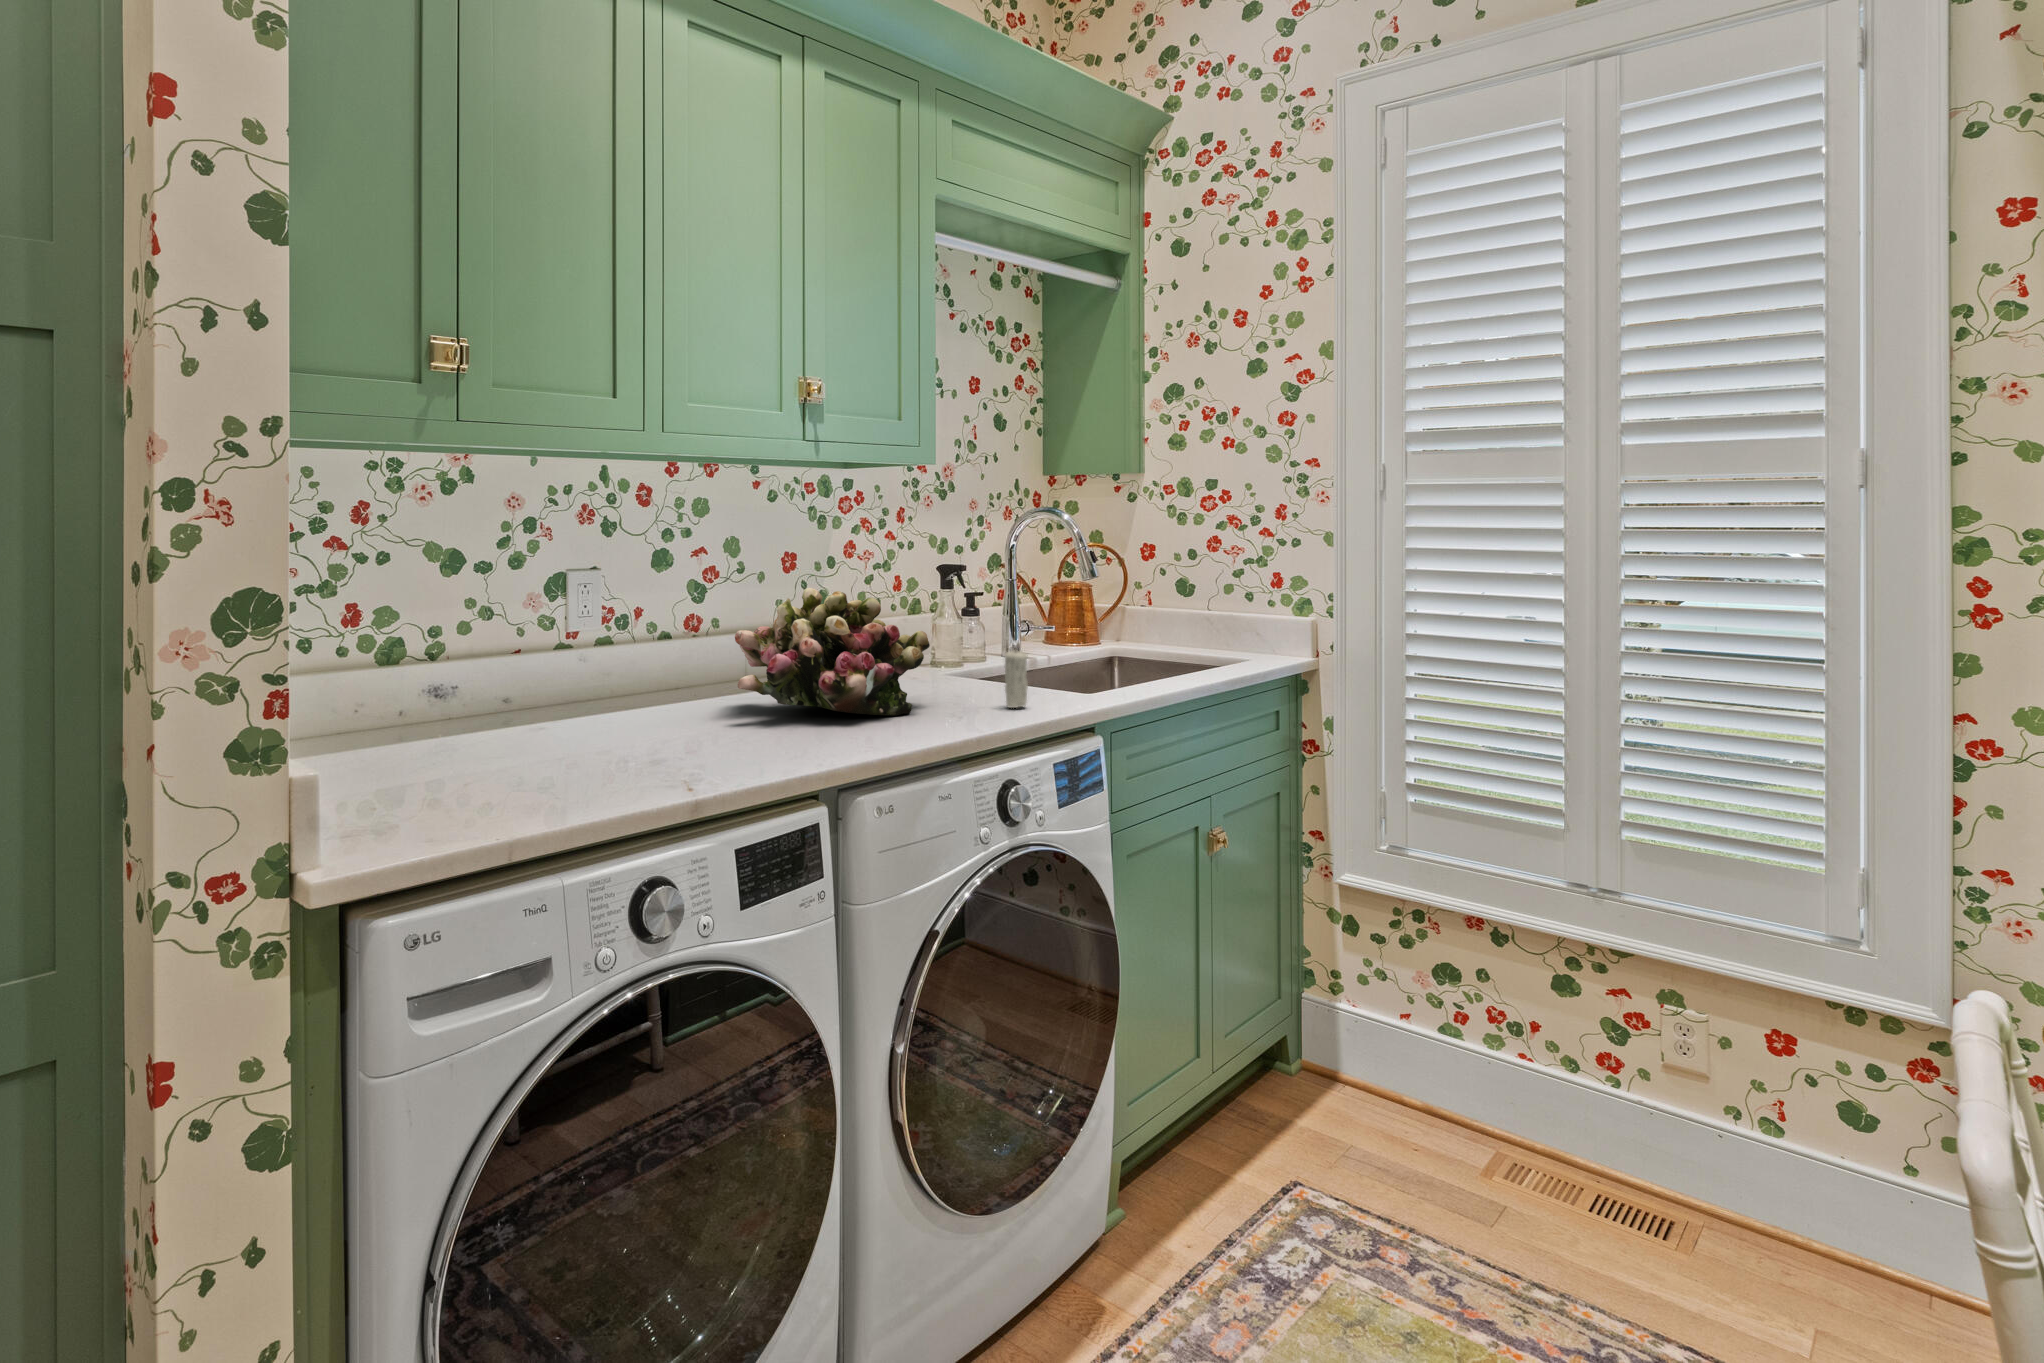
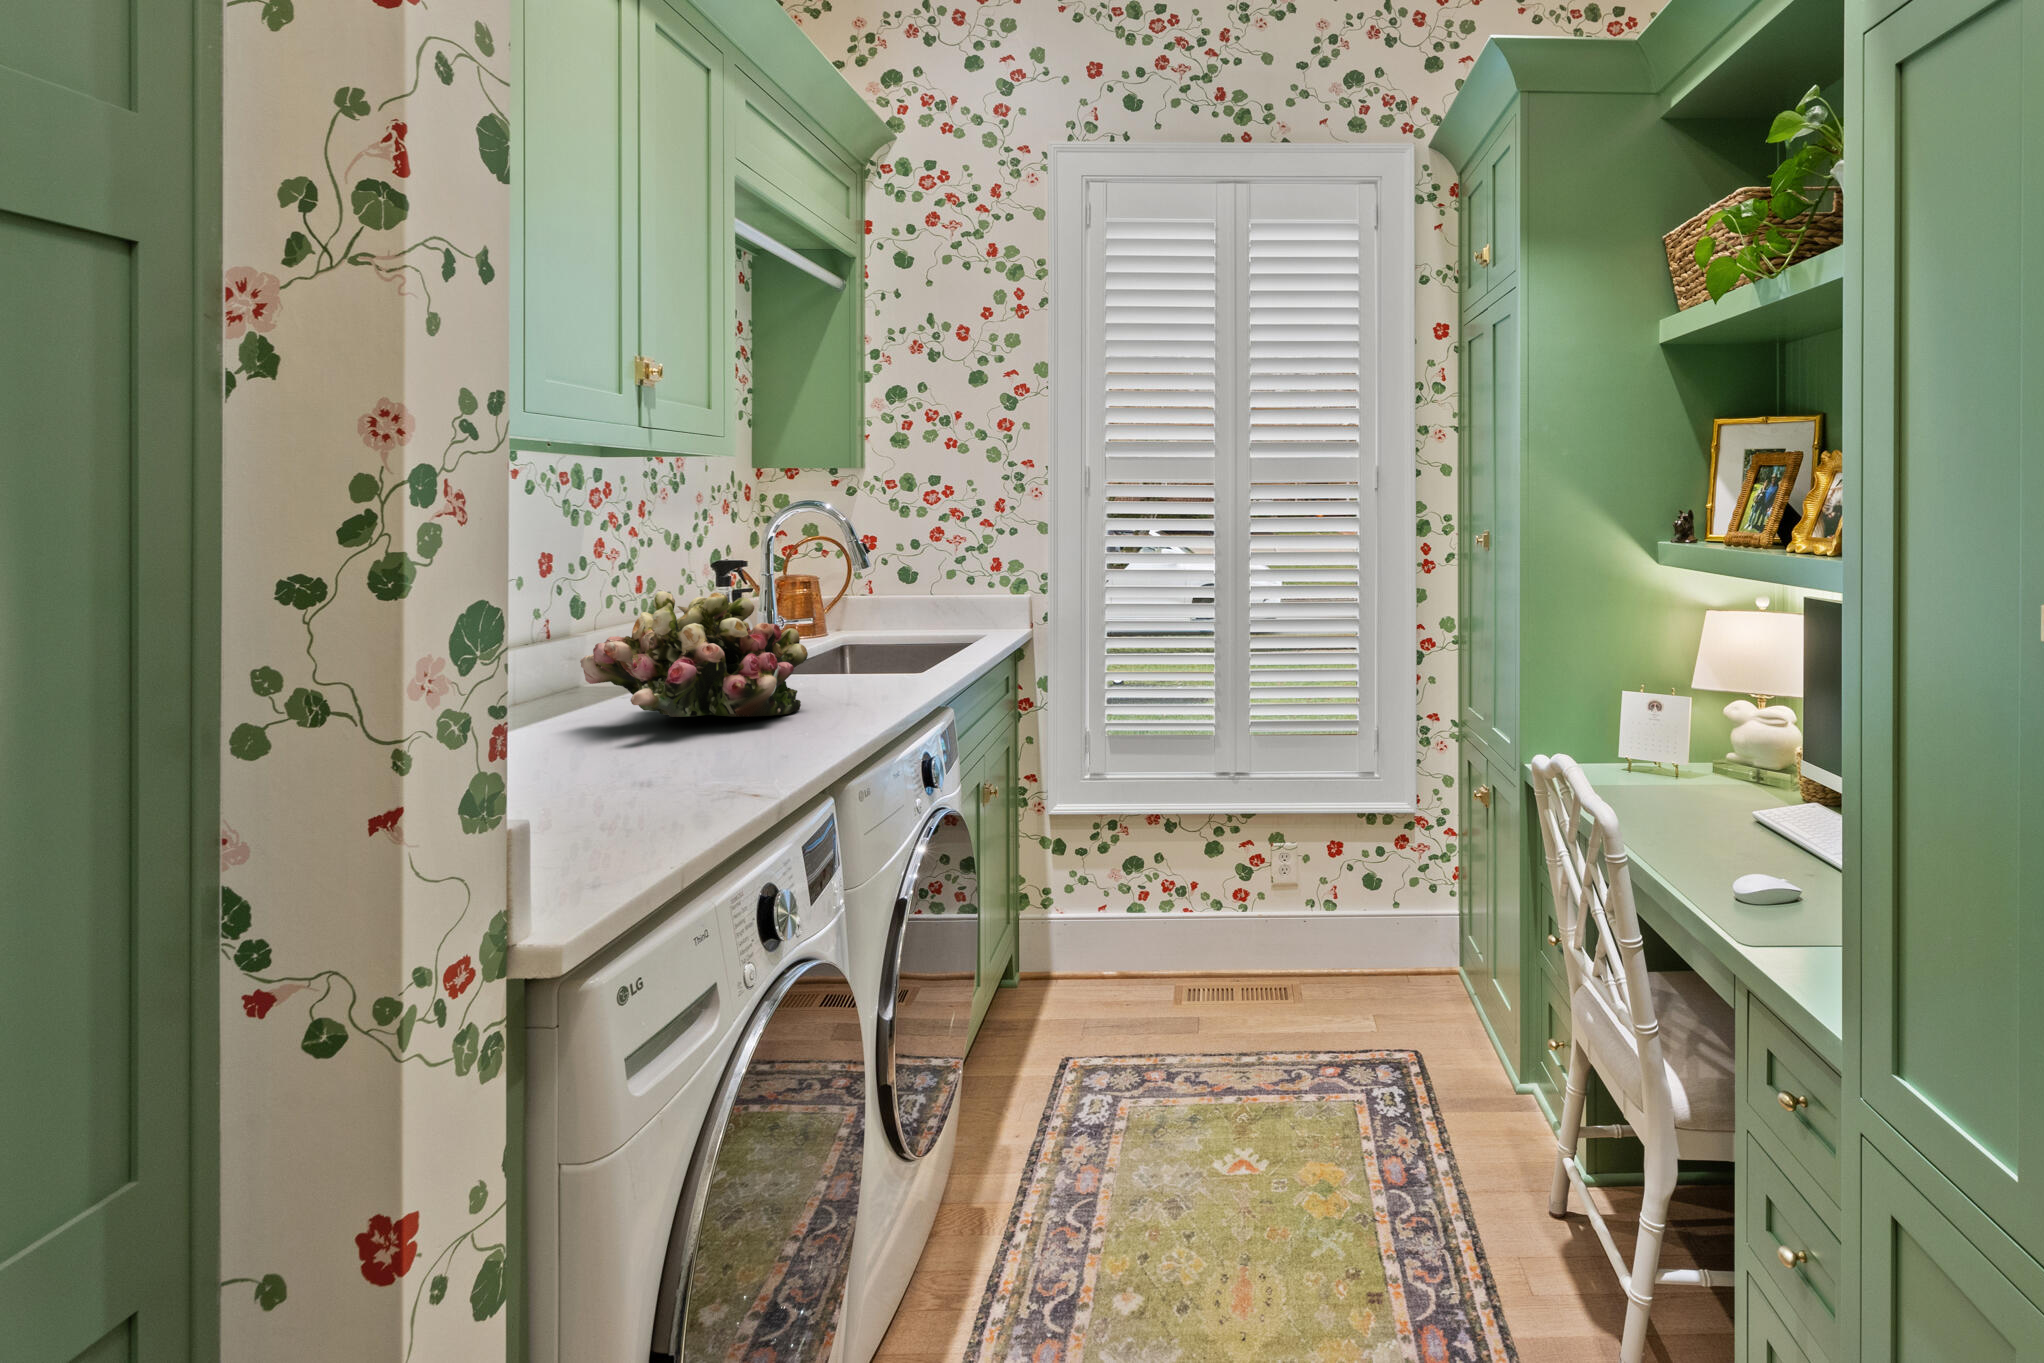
candle: present [1005,648,1028,708] -> none [874,630,898,694]

